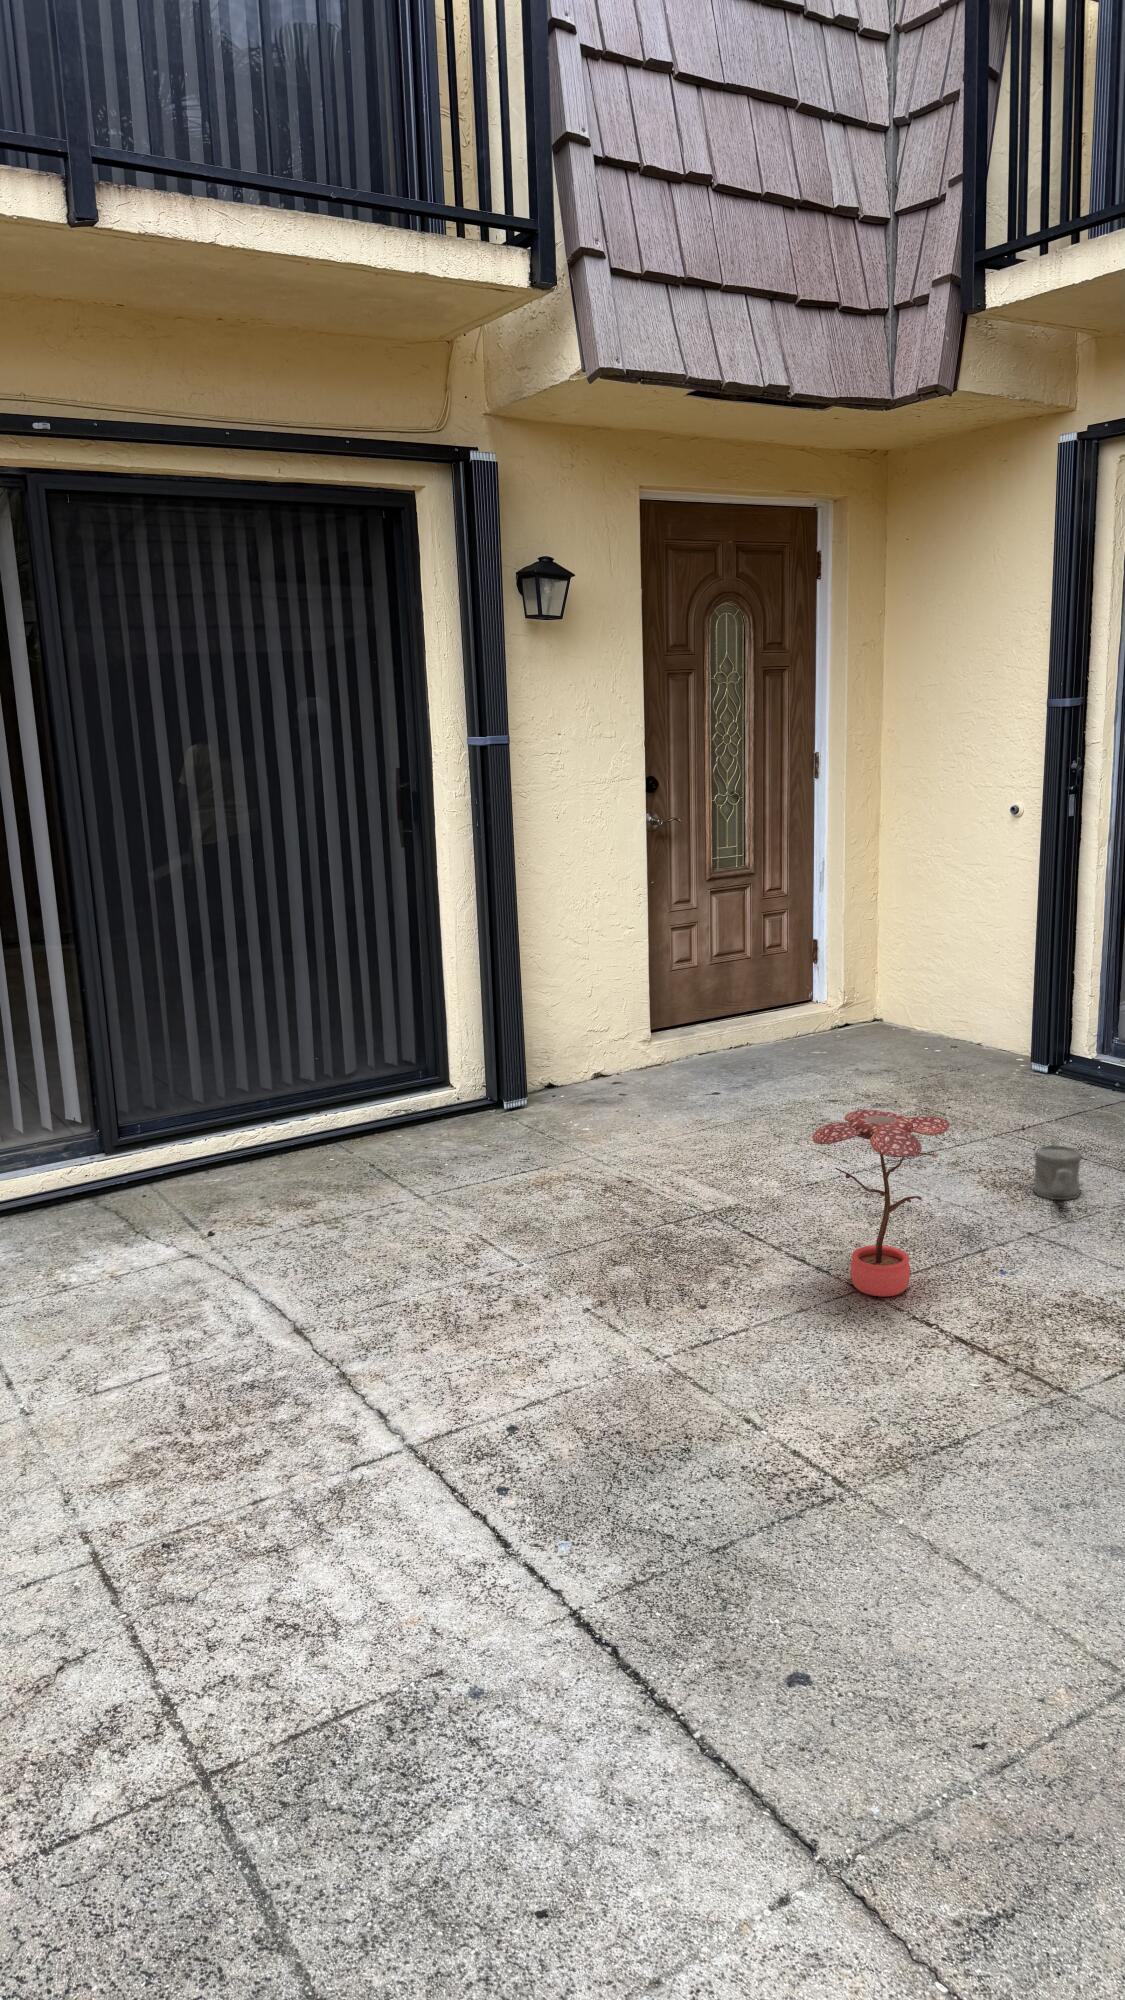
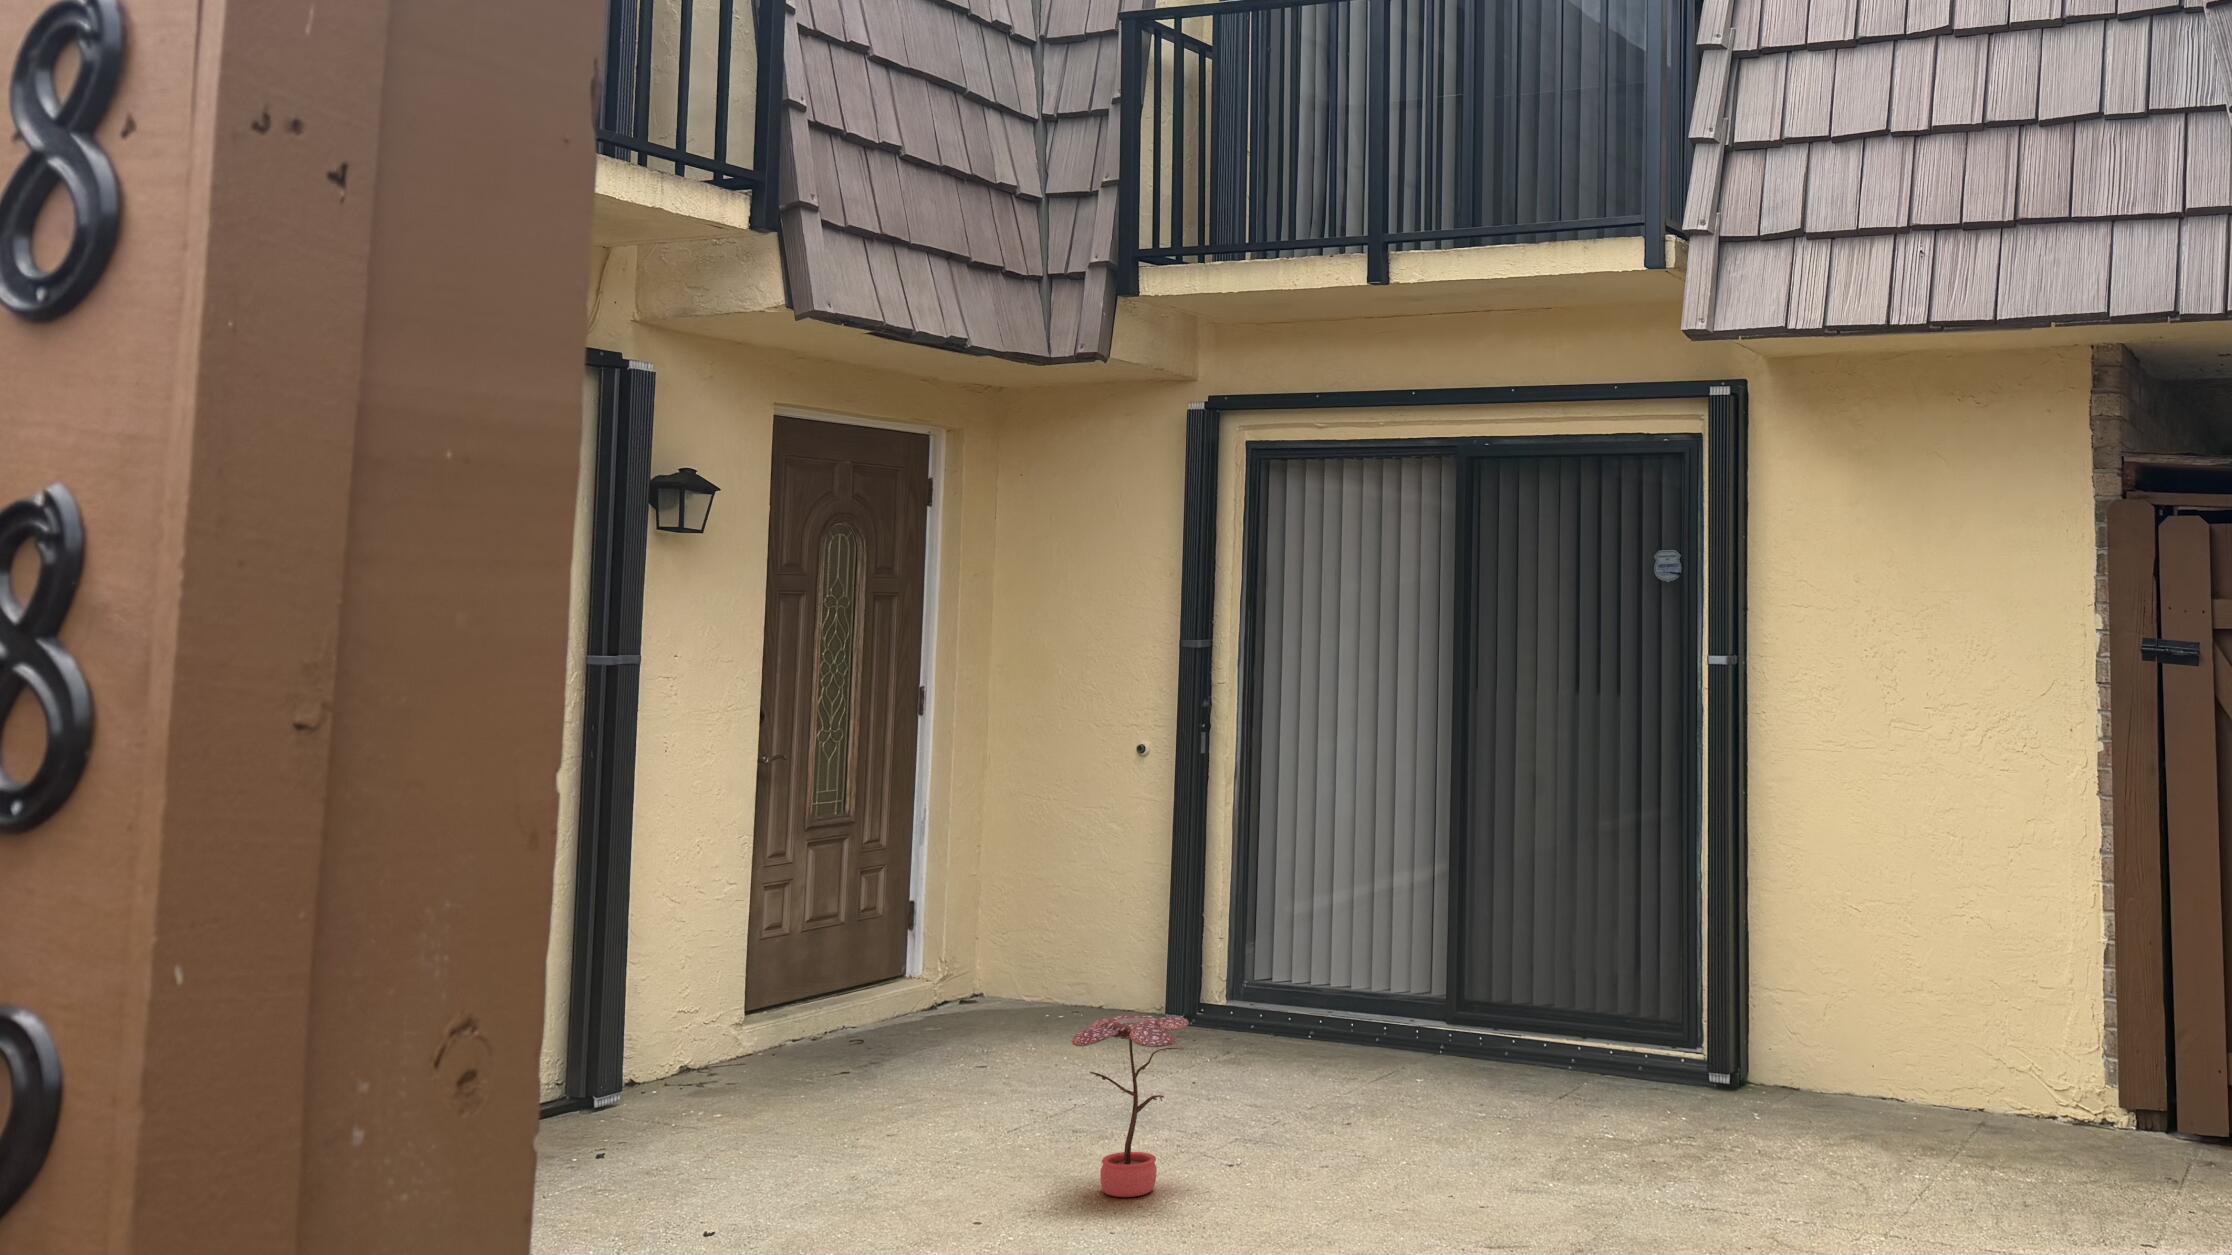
watering can: present [1033,1139,1082,1200] -> none [1222,1059,1267,1115]

